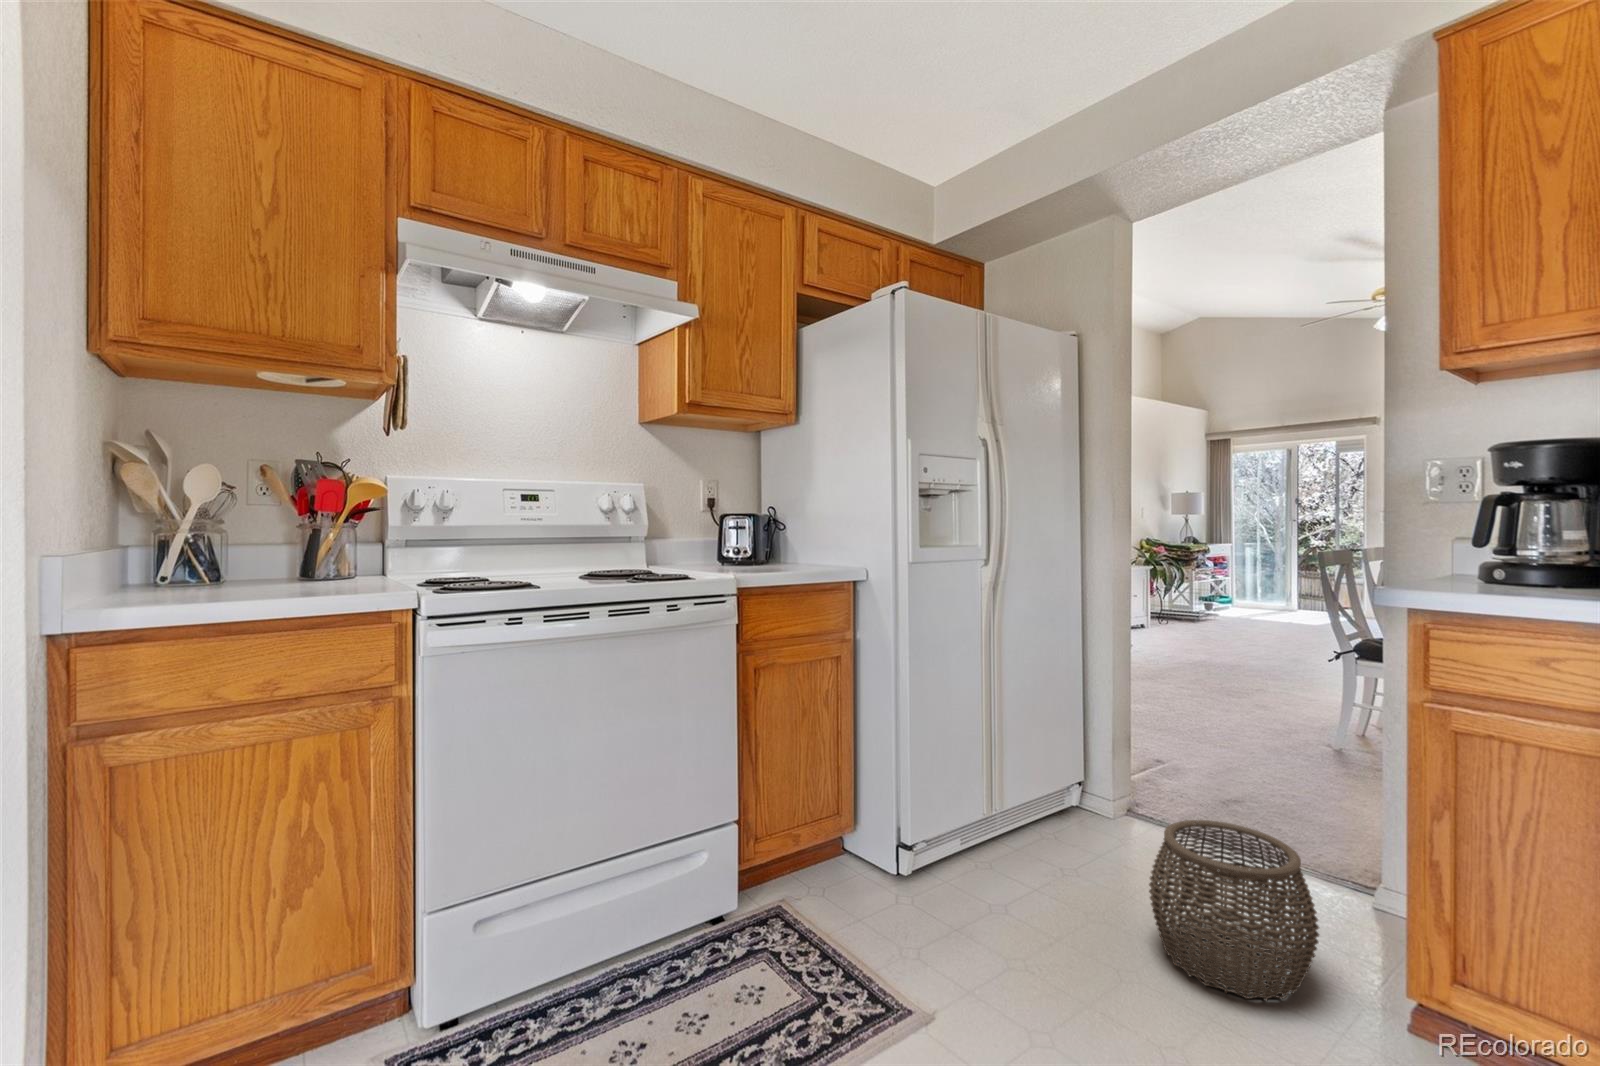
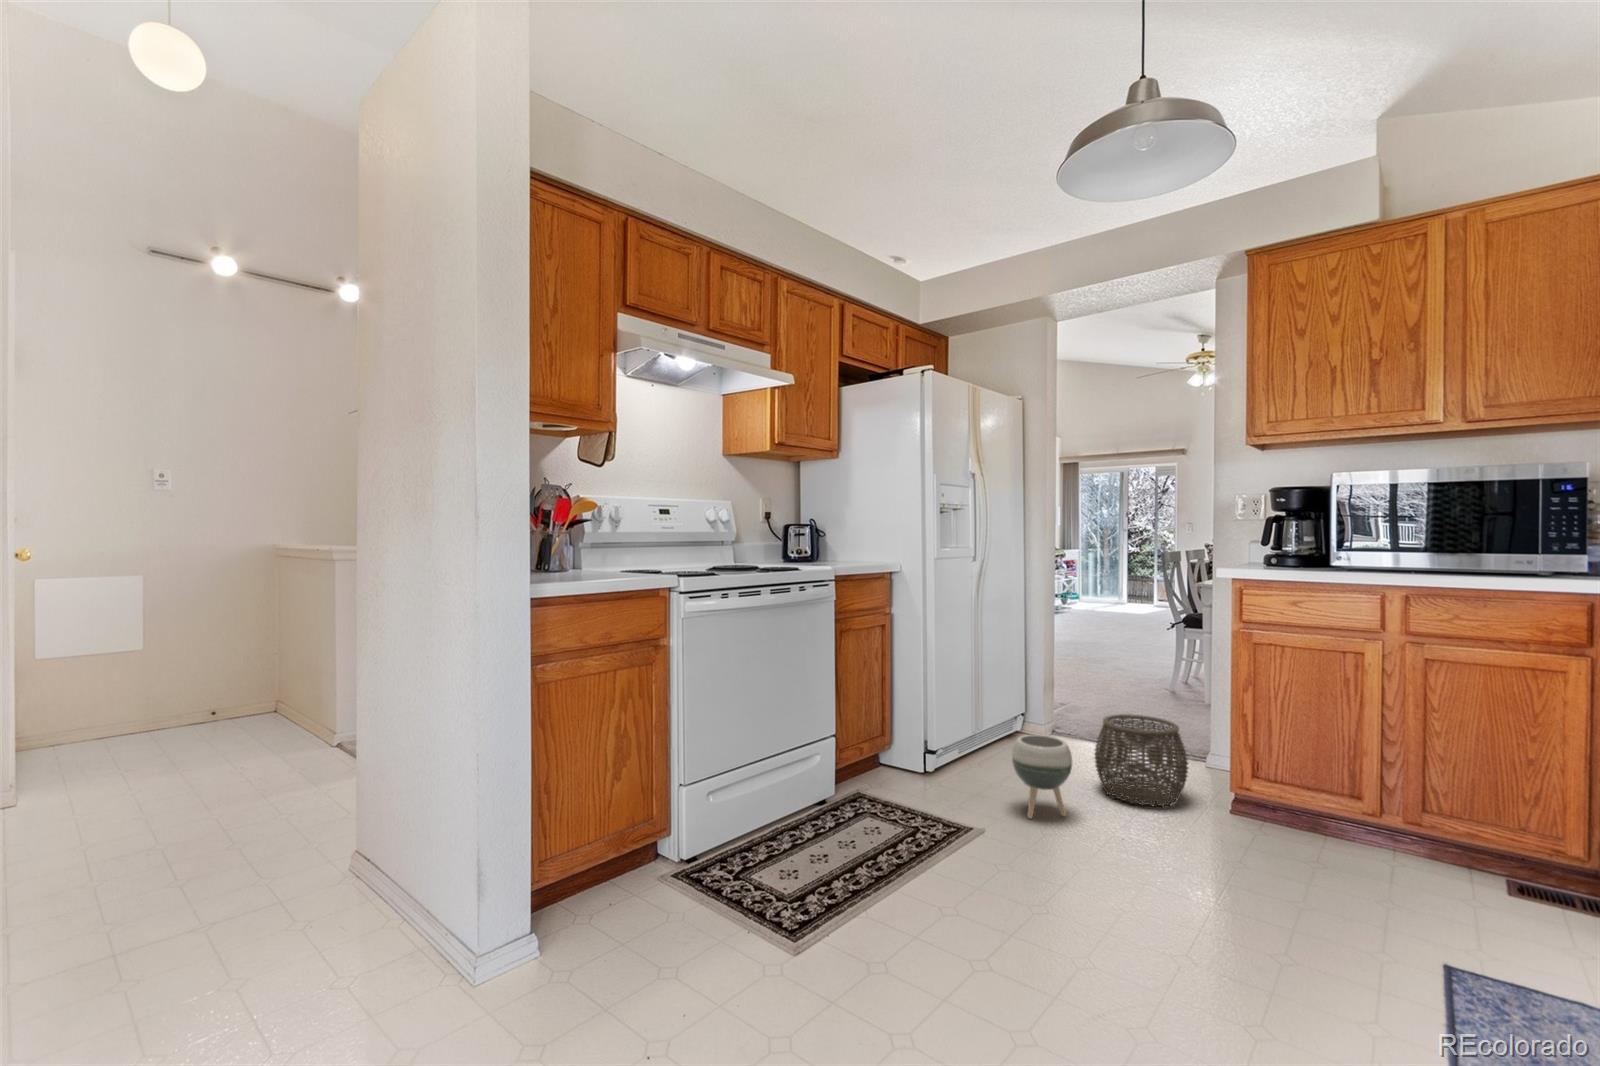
planter: none [989,852,1089,1002] -> present [1012,735,1072,818]

